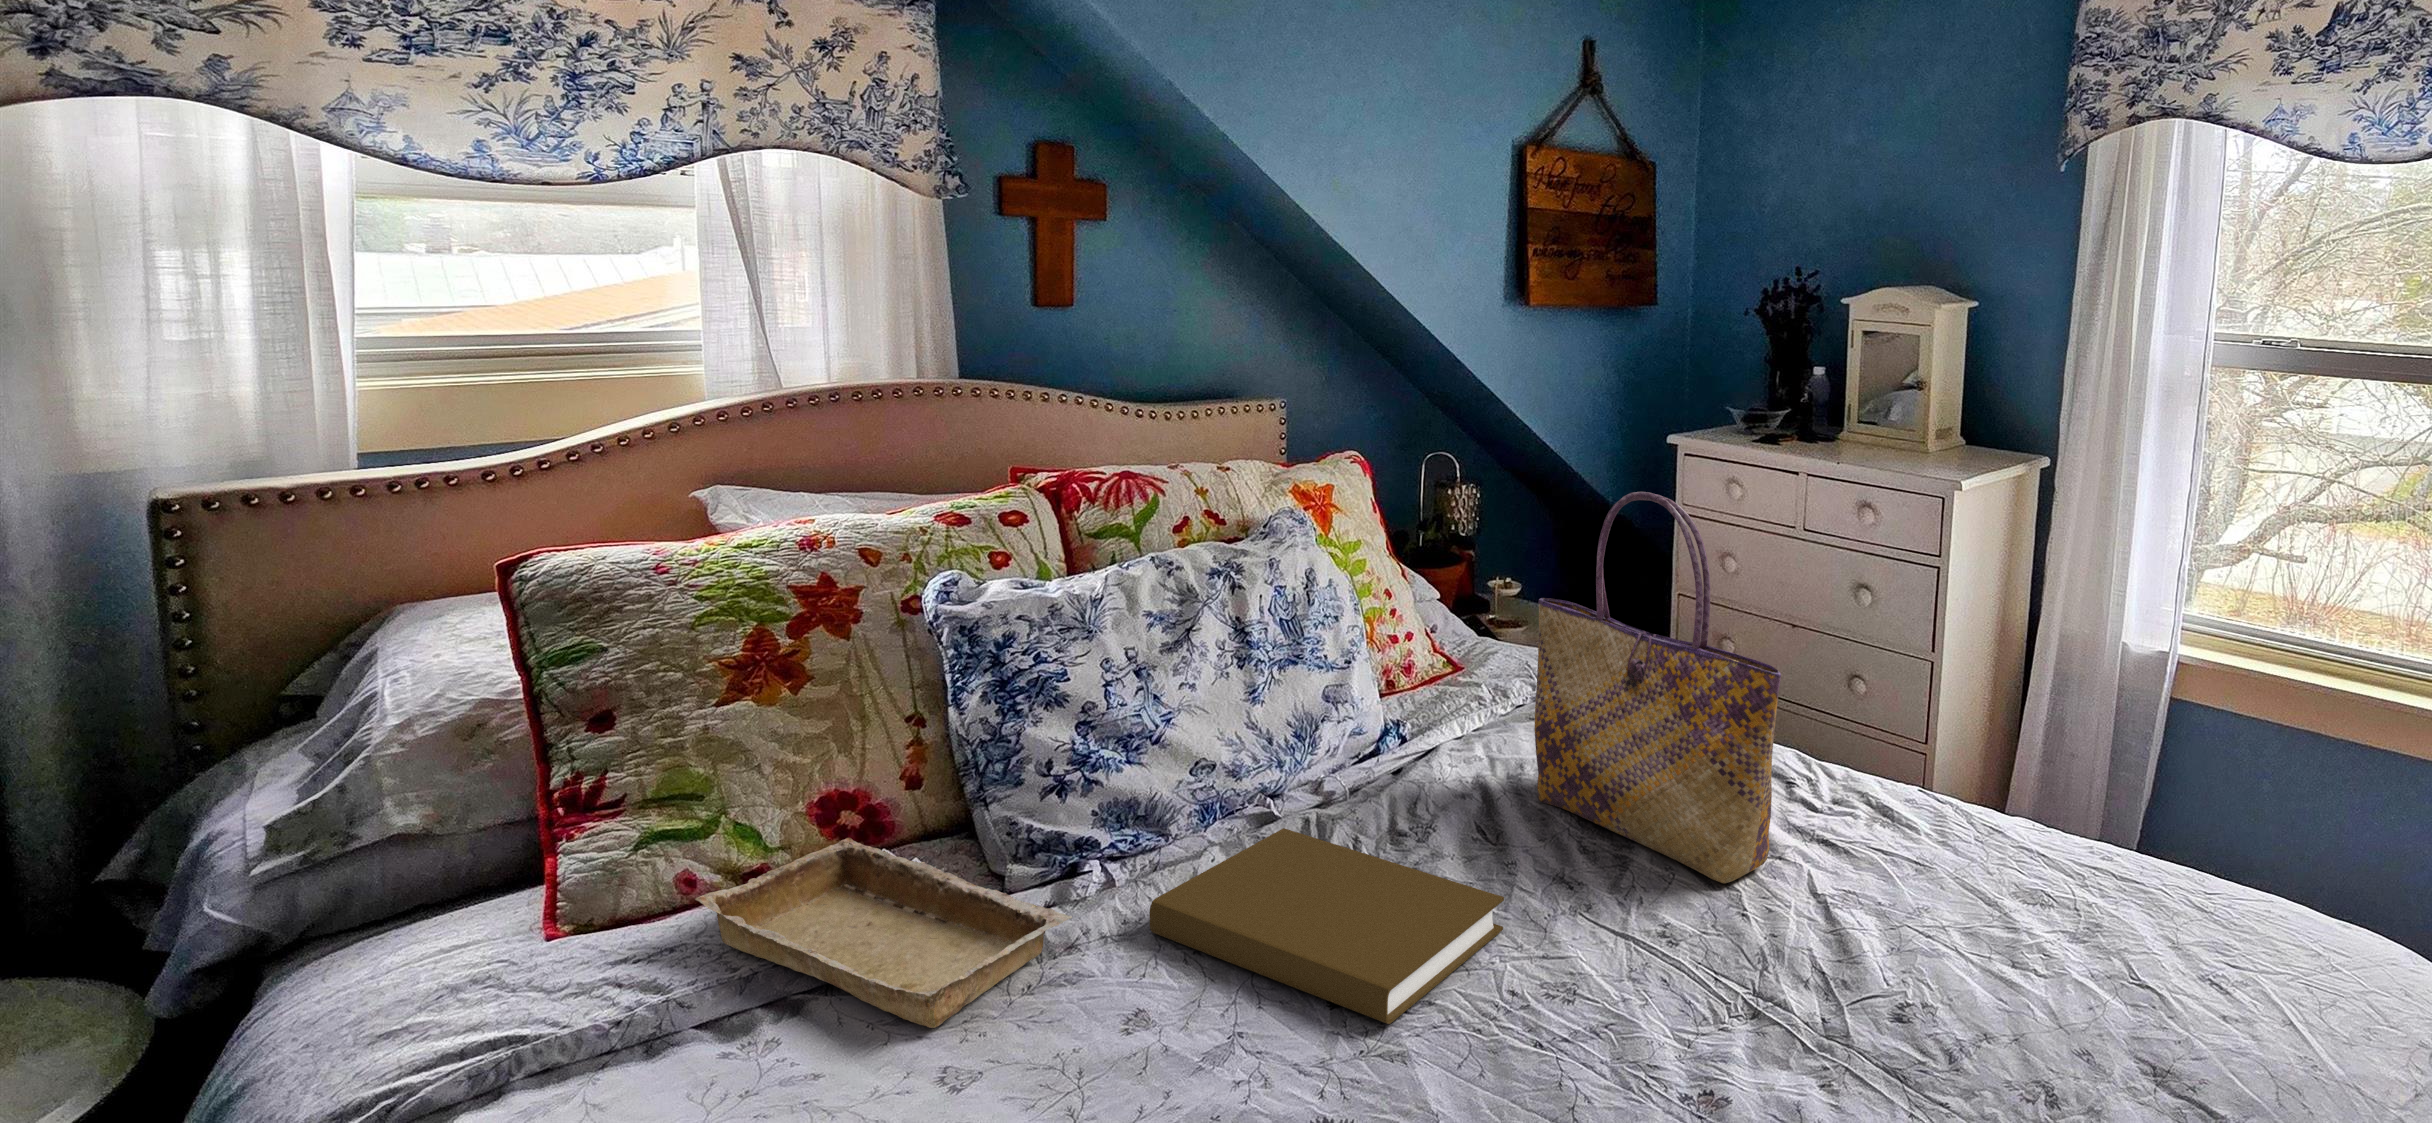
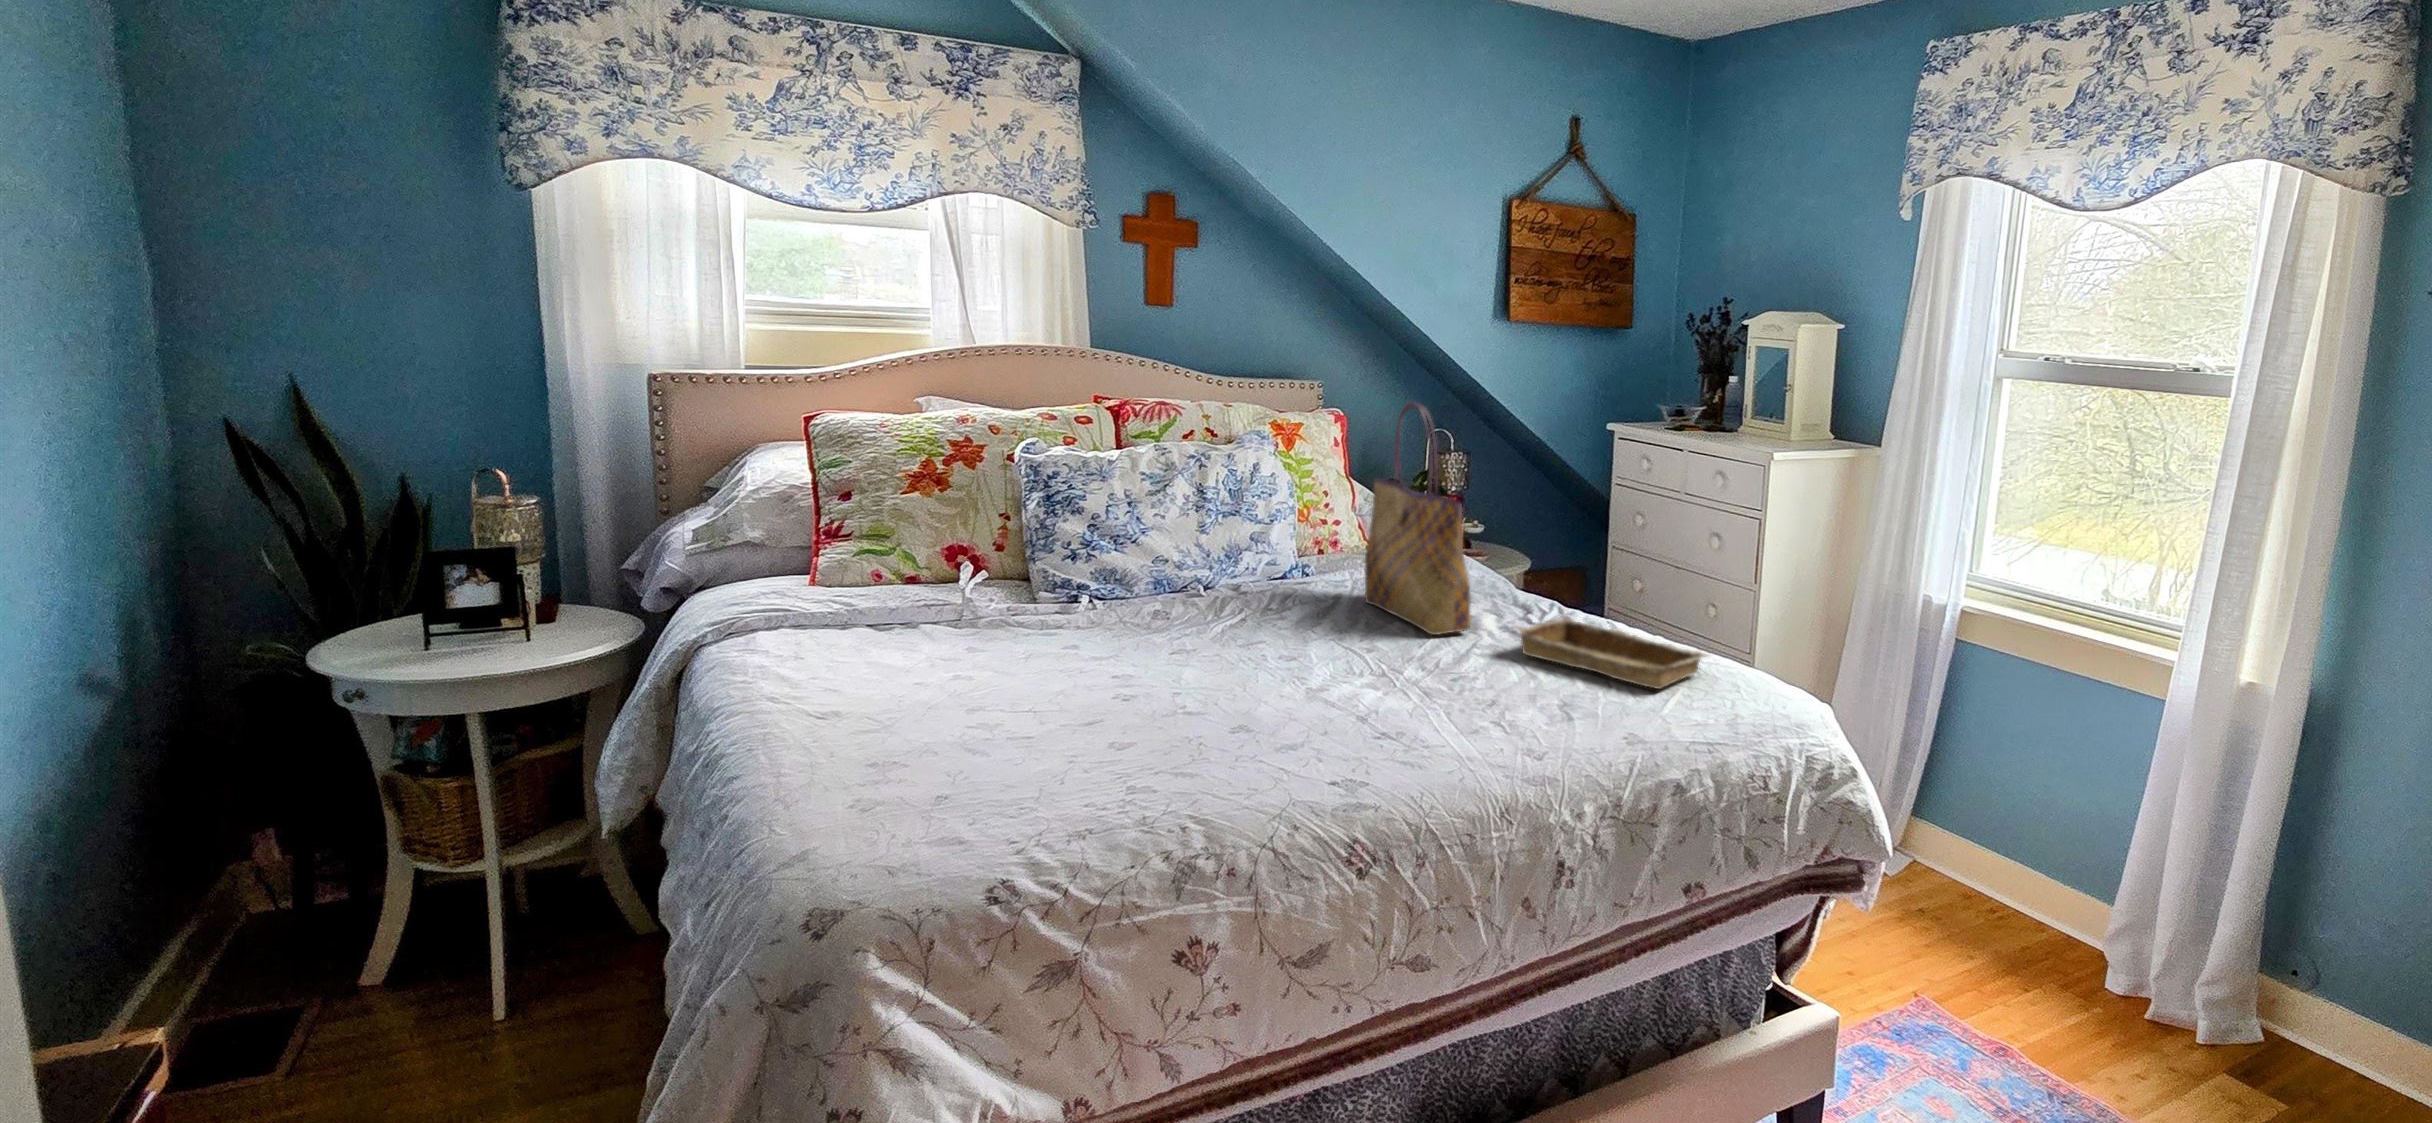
book: present [1150,828,1504,1024] -> none [1100,589,1288,652]
tray: present [695,838,1072,1028] -> present [1517,618,1709,689]

